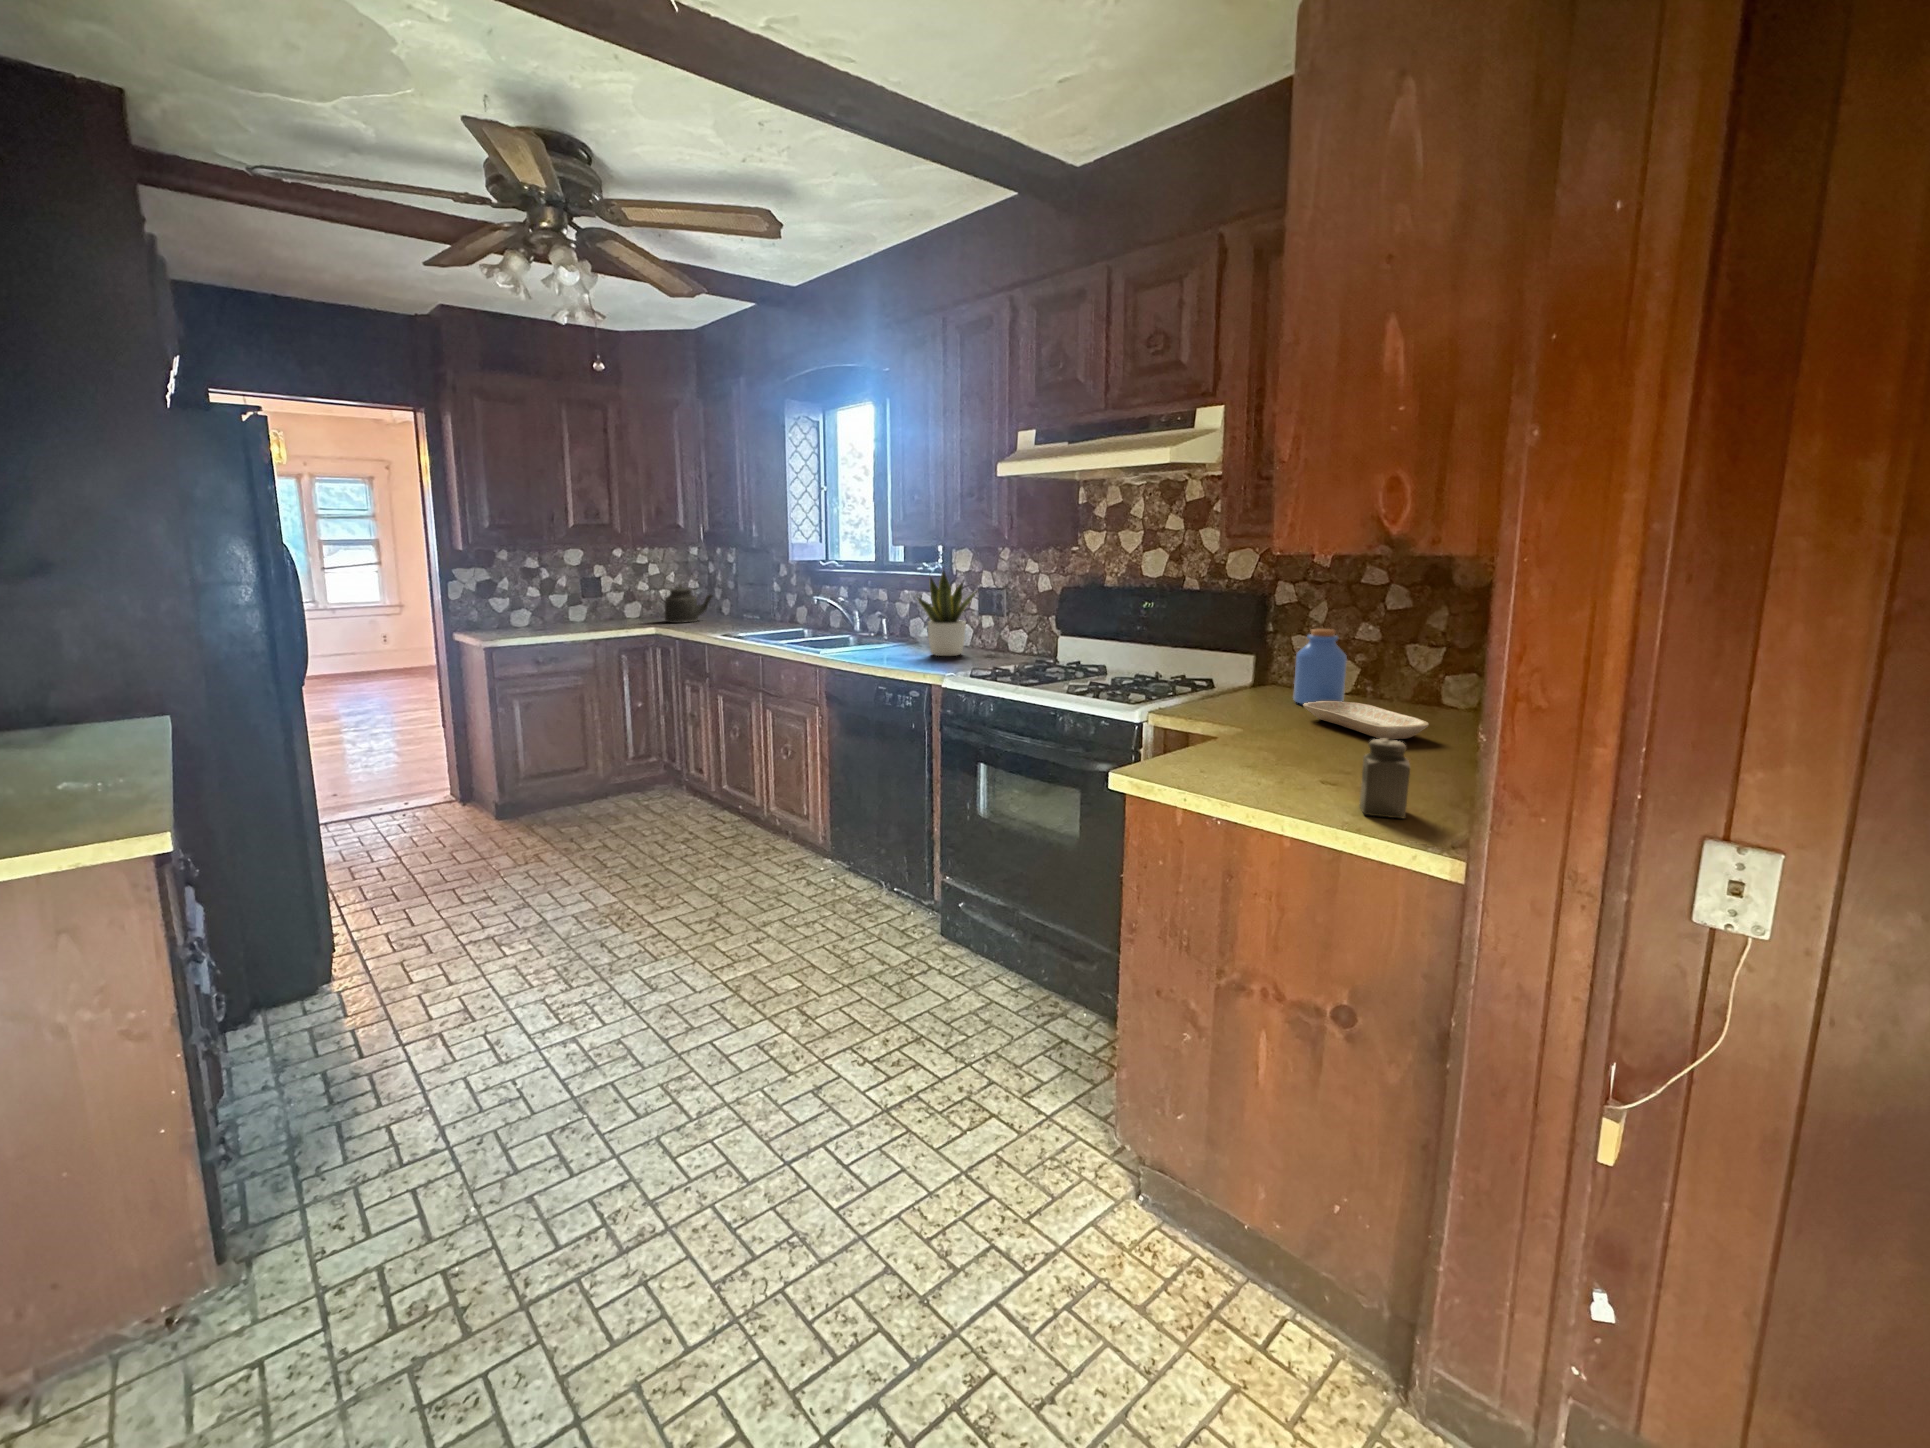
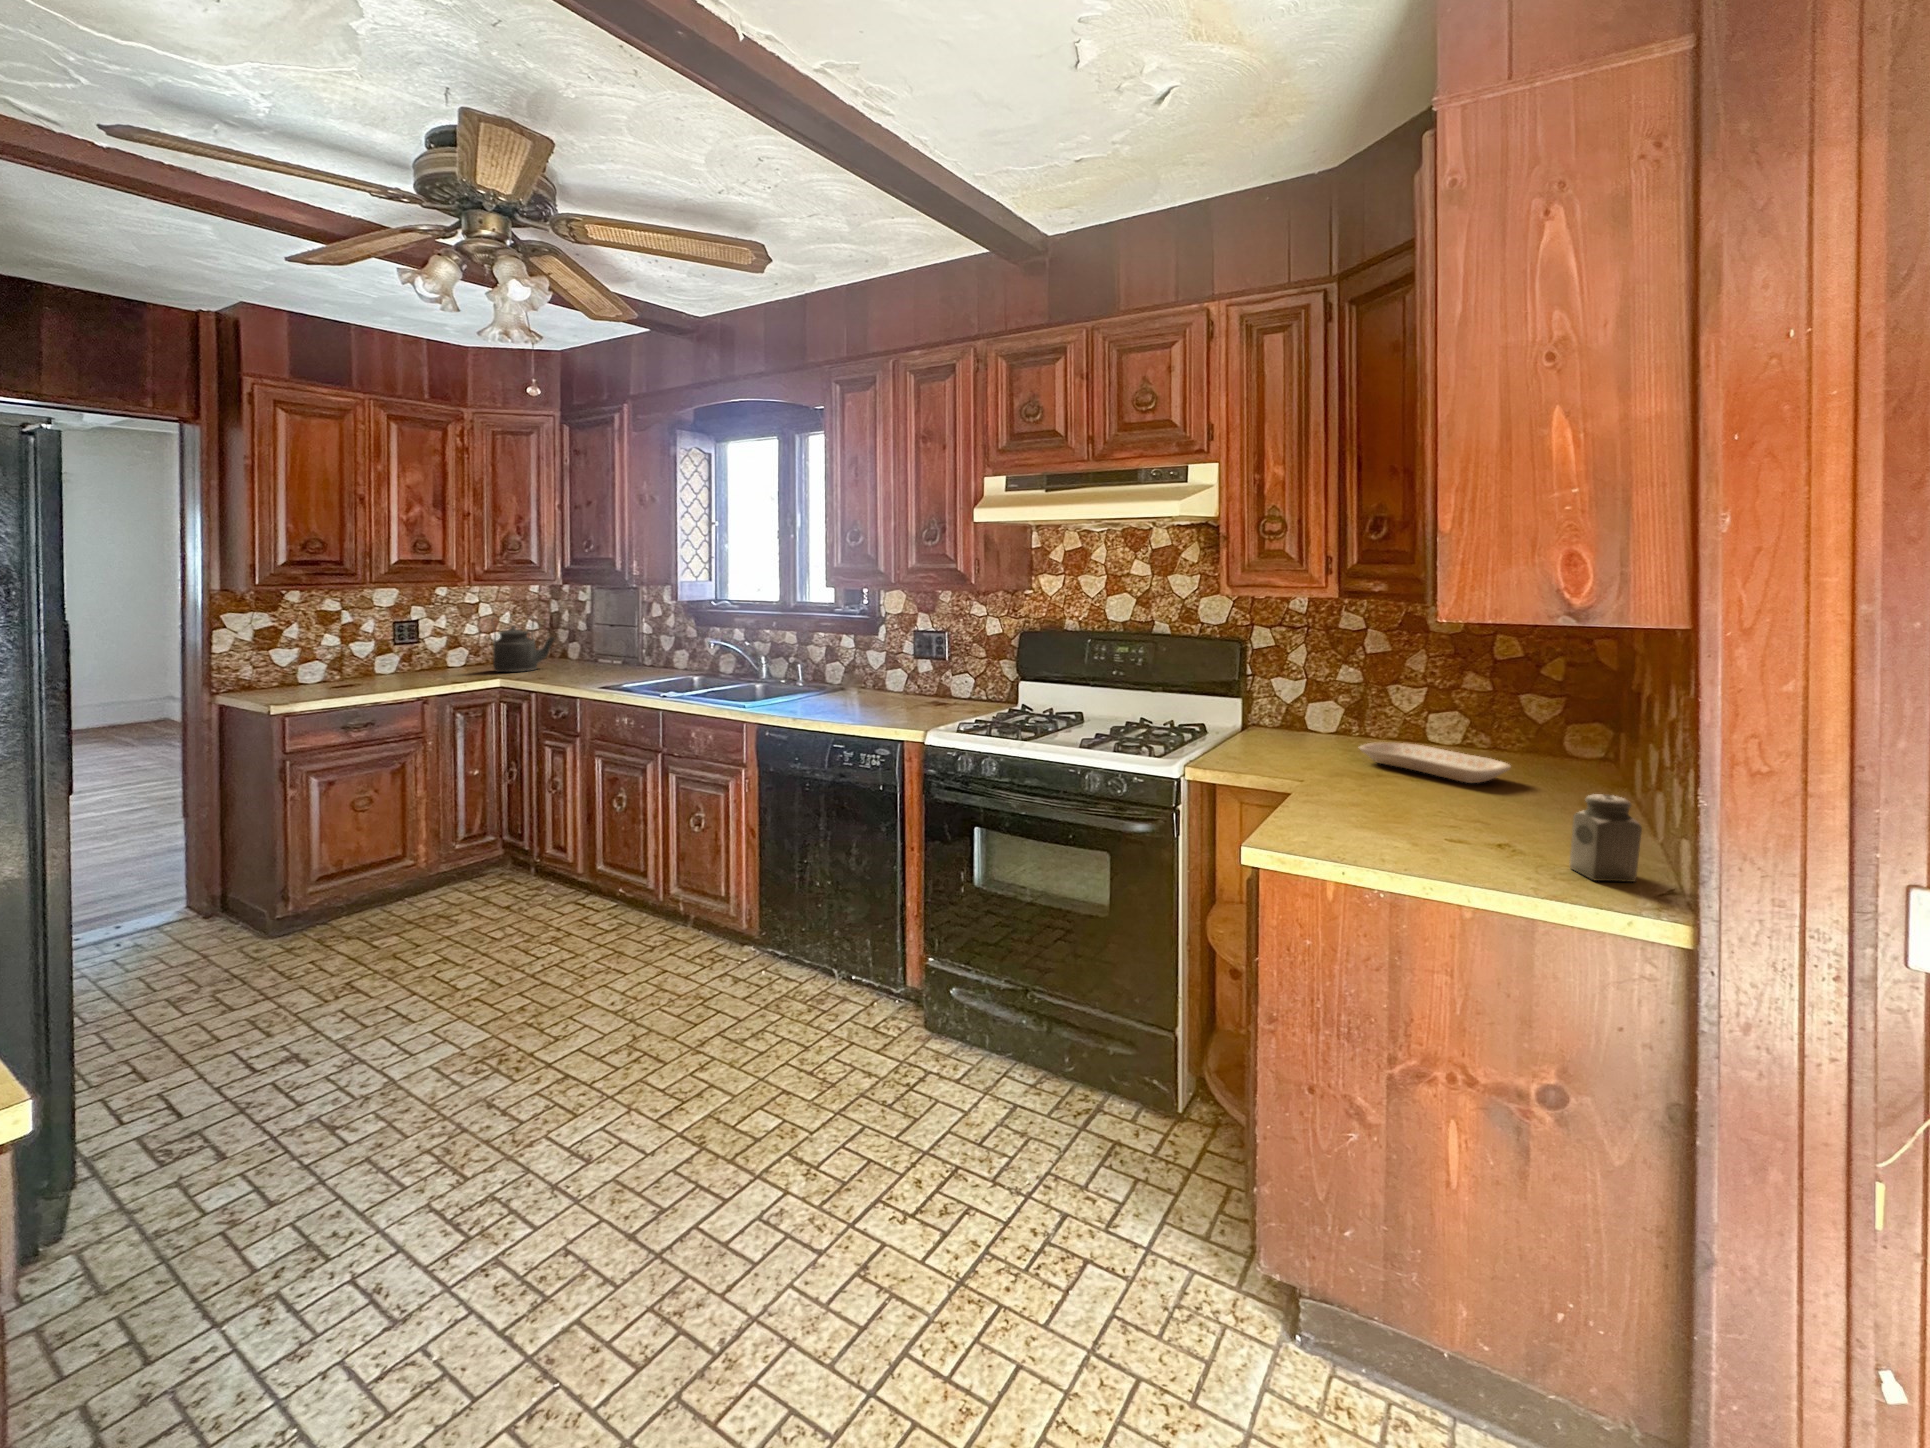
potted plant: present [917,571,975,656] -> none [856,602,930,705]
jar: present [1294,629,1347,704] -> none [1322,667,1377,747]

